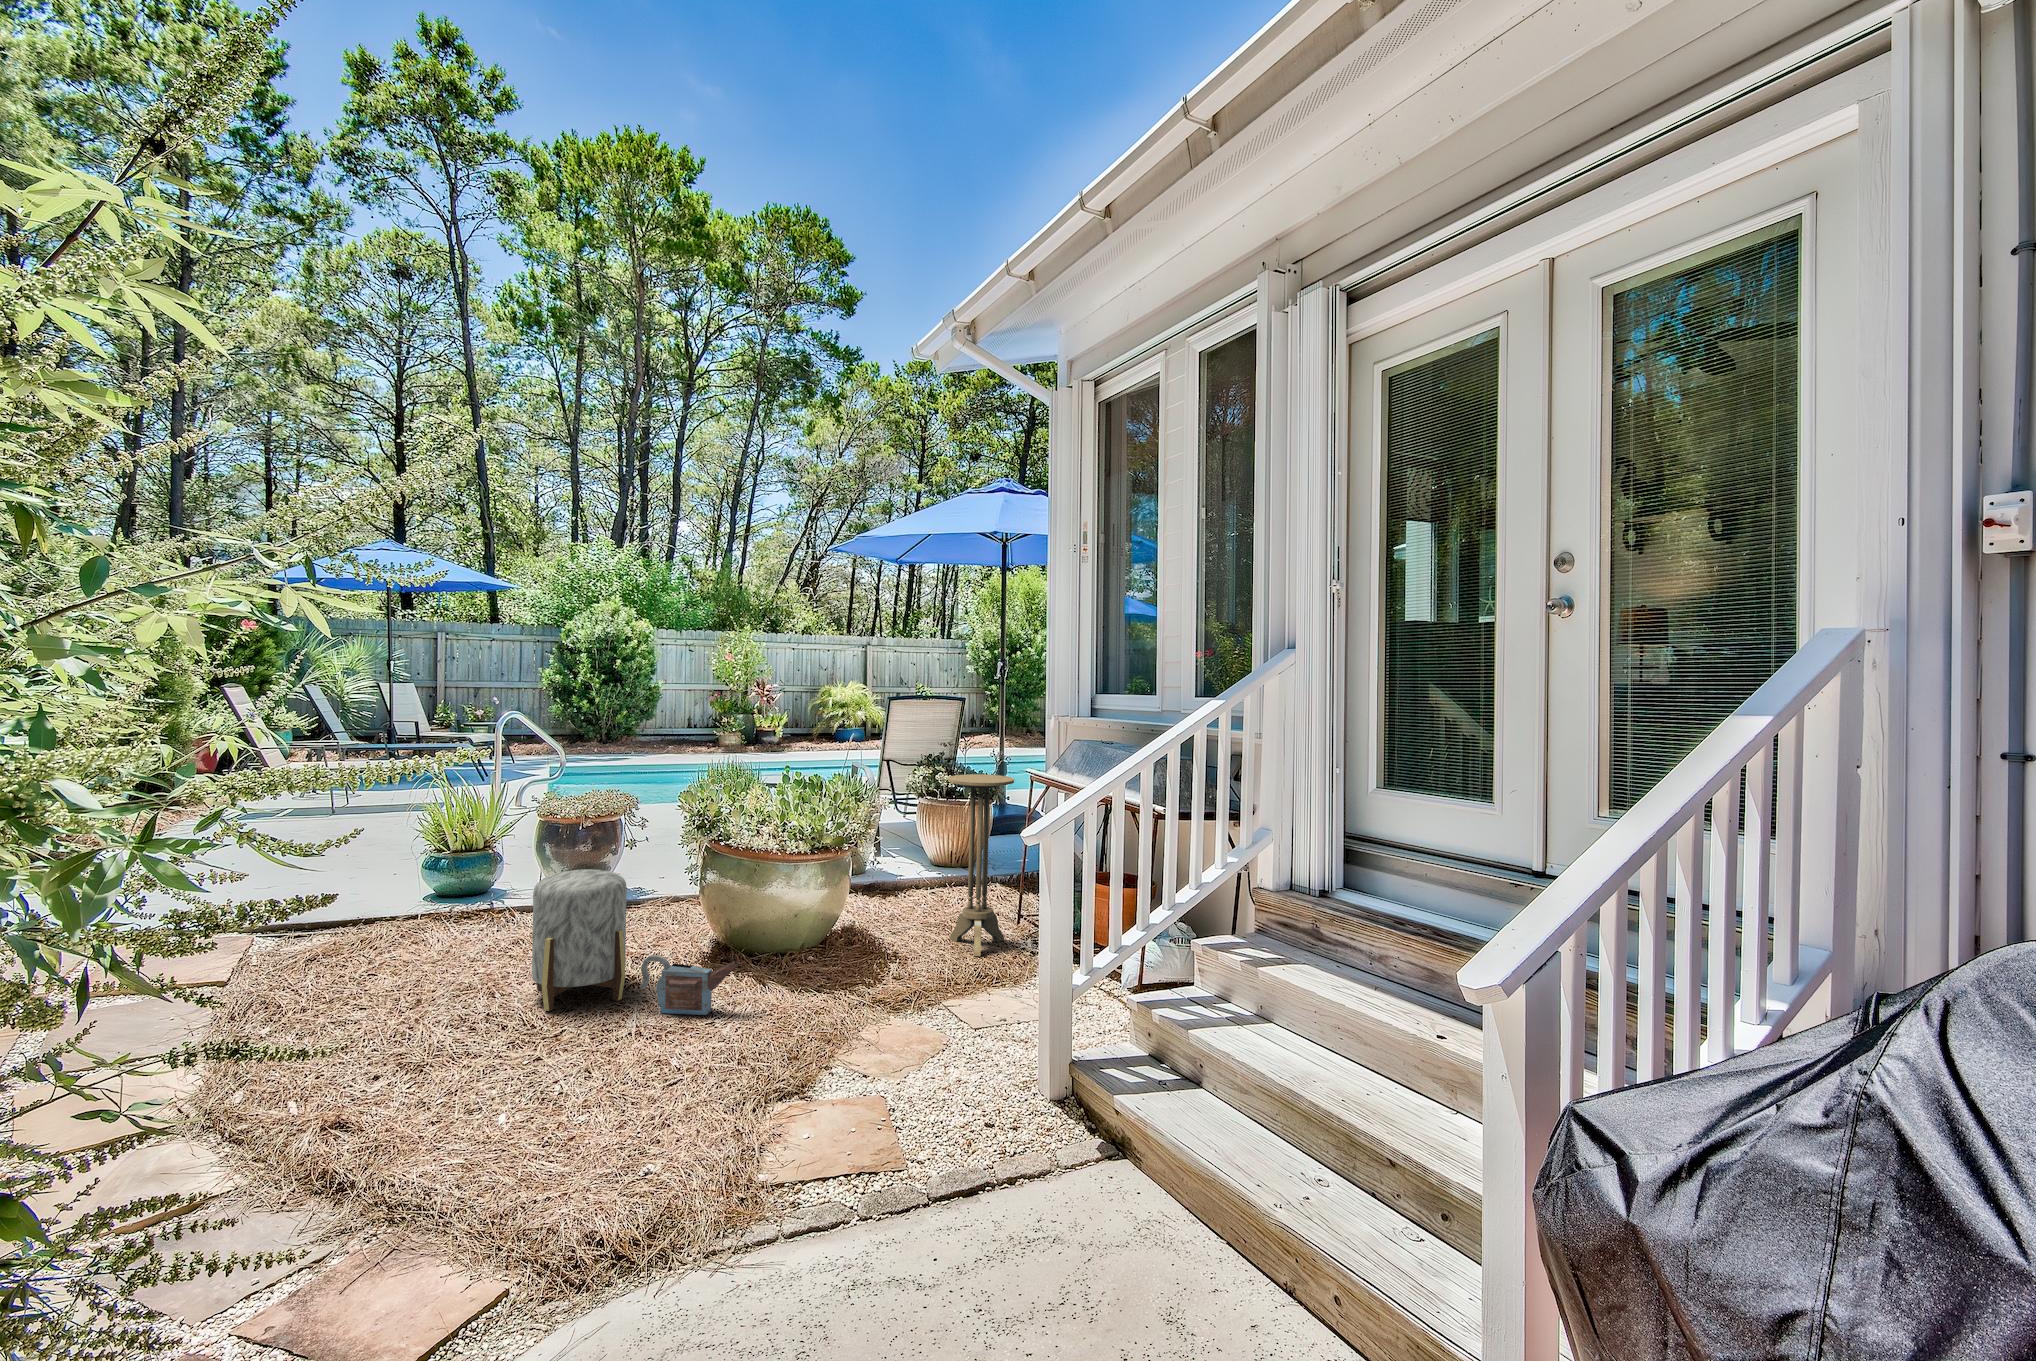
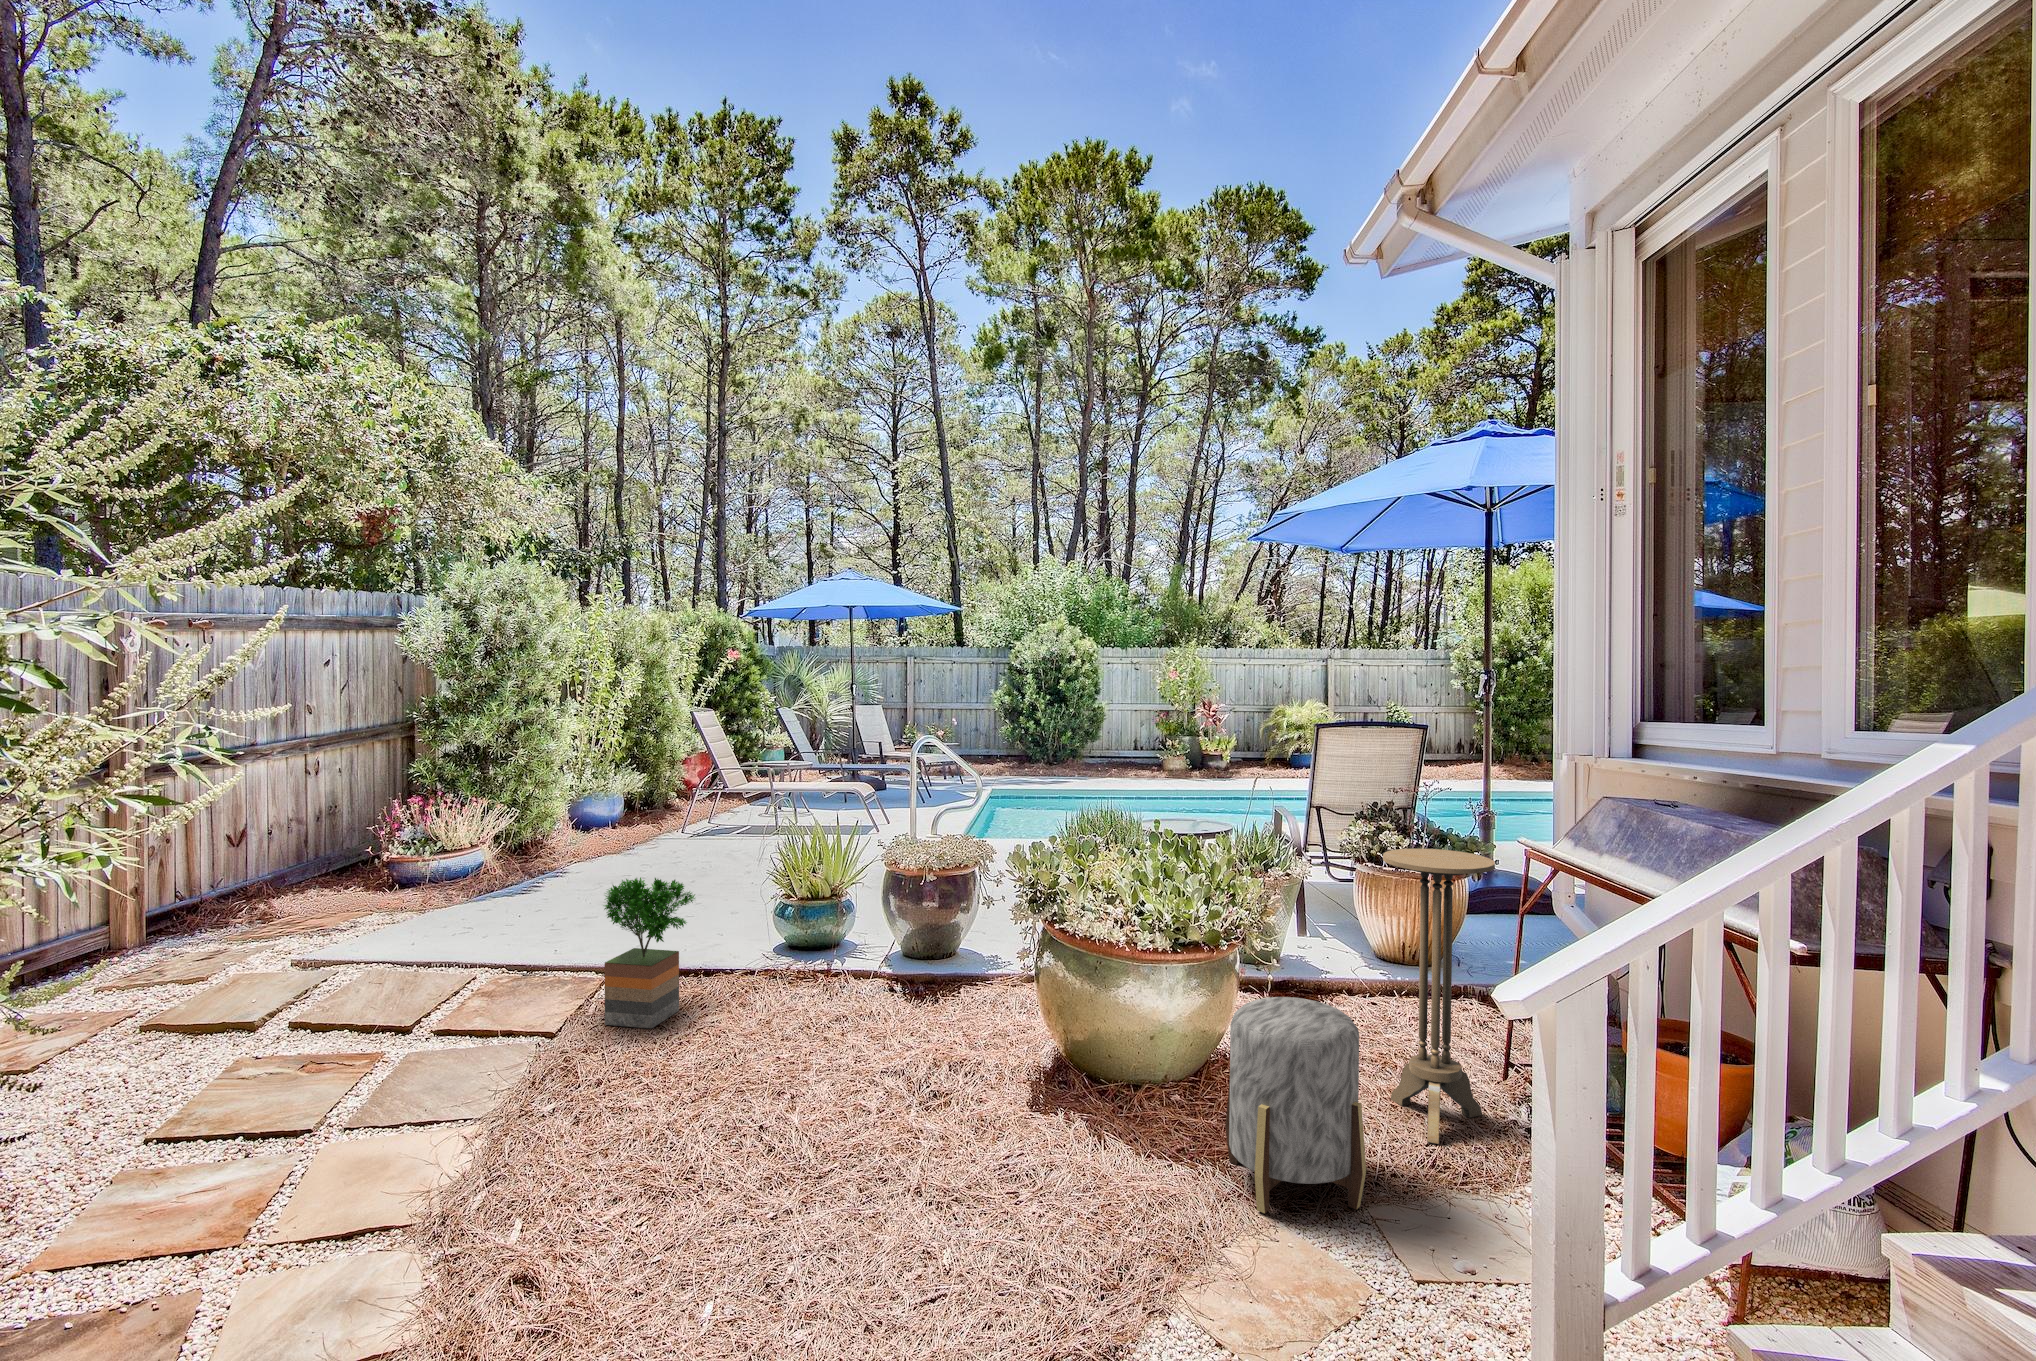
potted tree: none [275,834,374,969] -> present [604,877,695,1028]
stool: present [532,869,627,1011] -> present [1225,997,1366,1213]
watering can: present [640,955,739,1015] -> none [915,1093,1040,1196]

